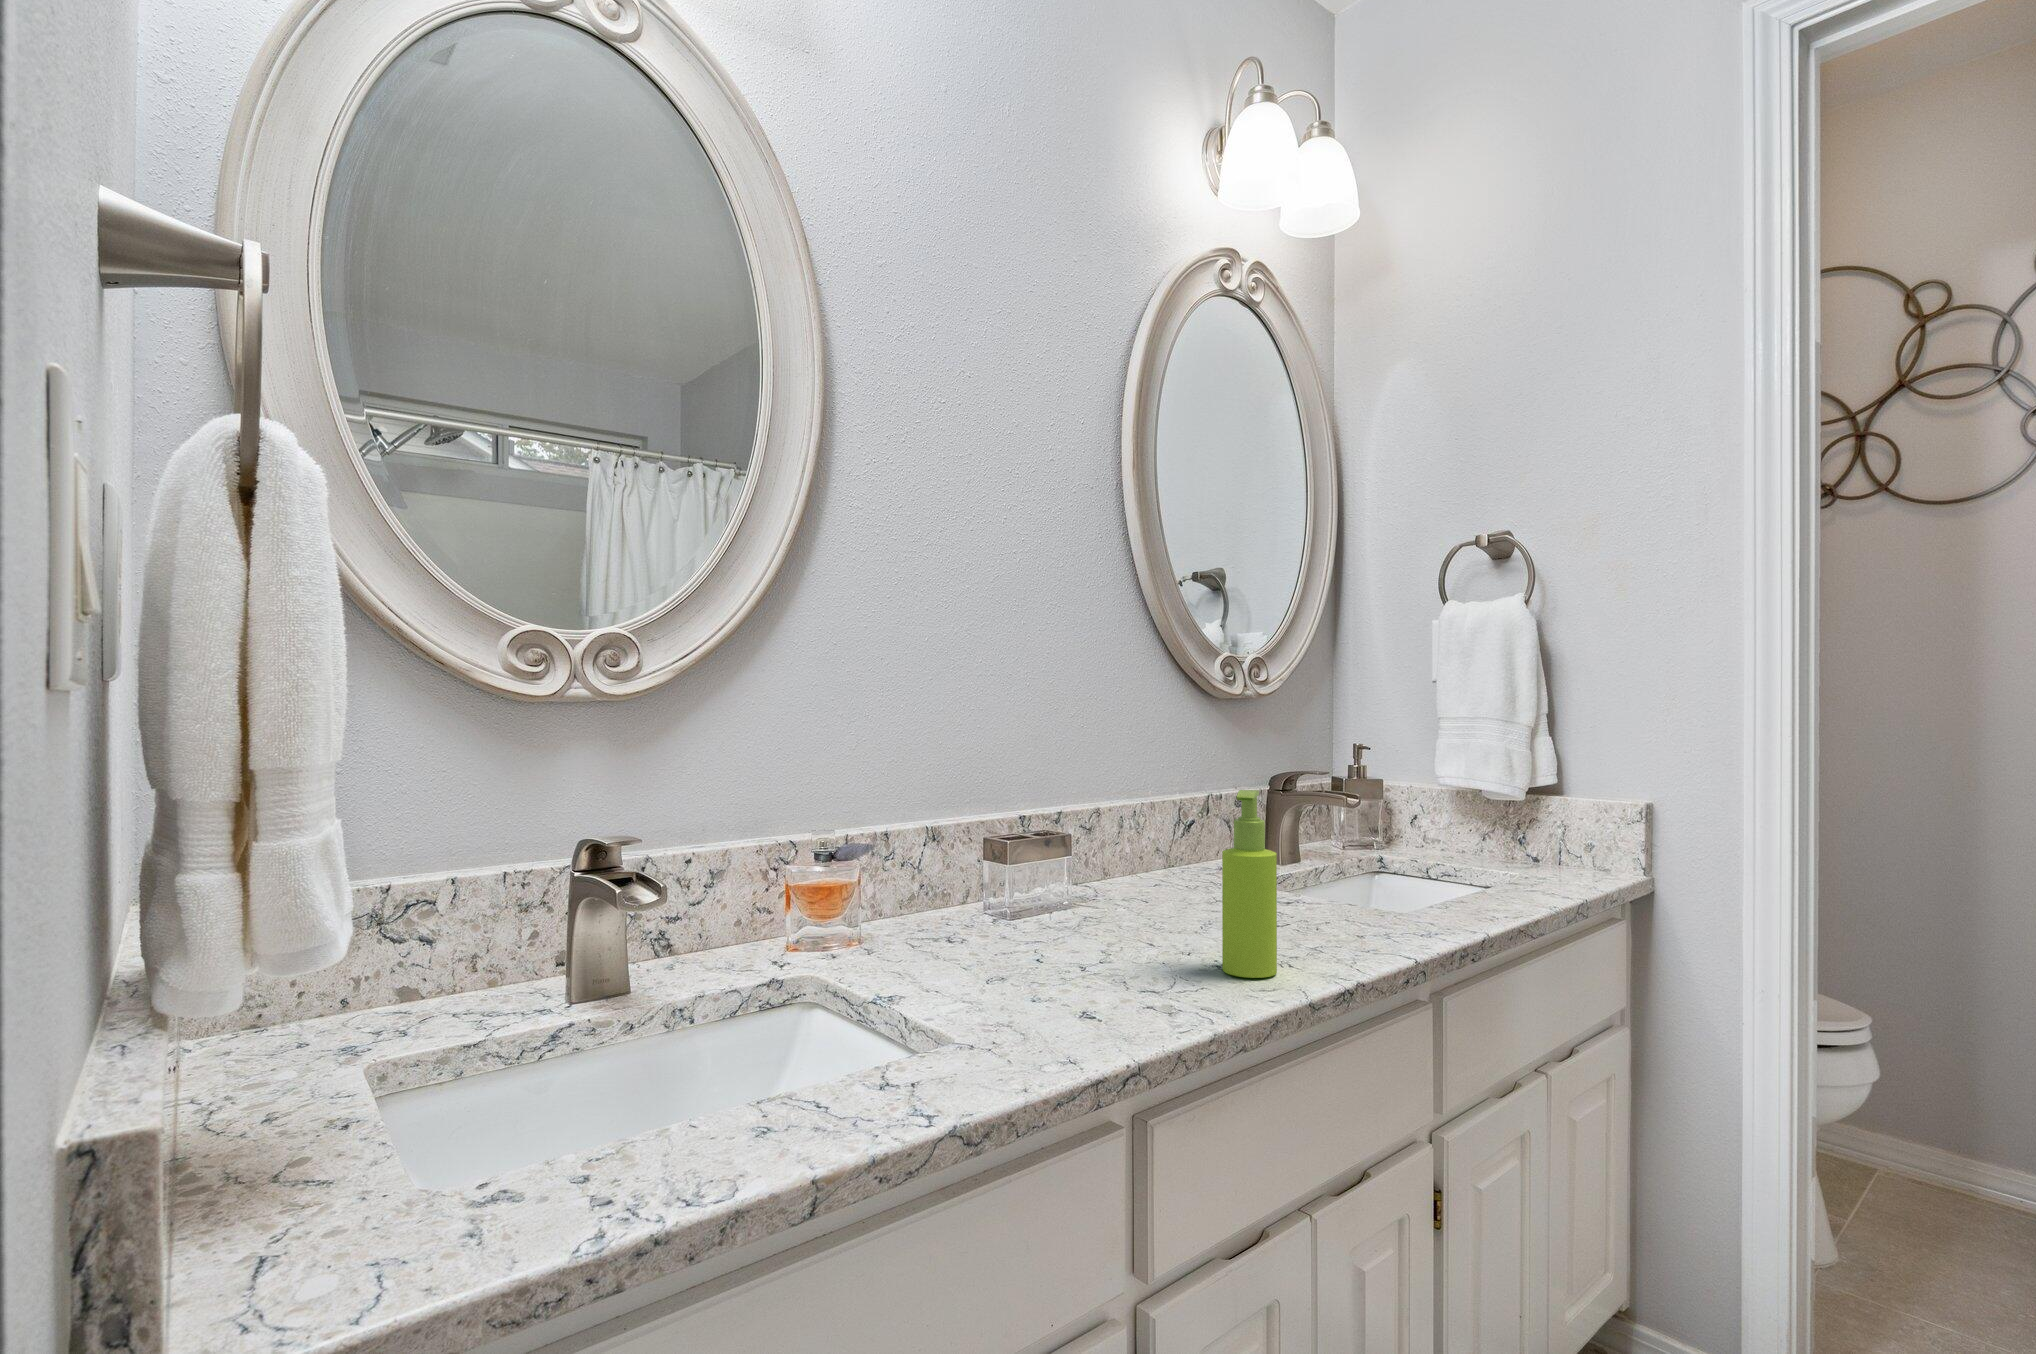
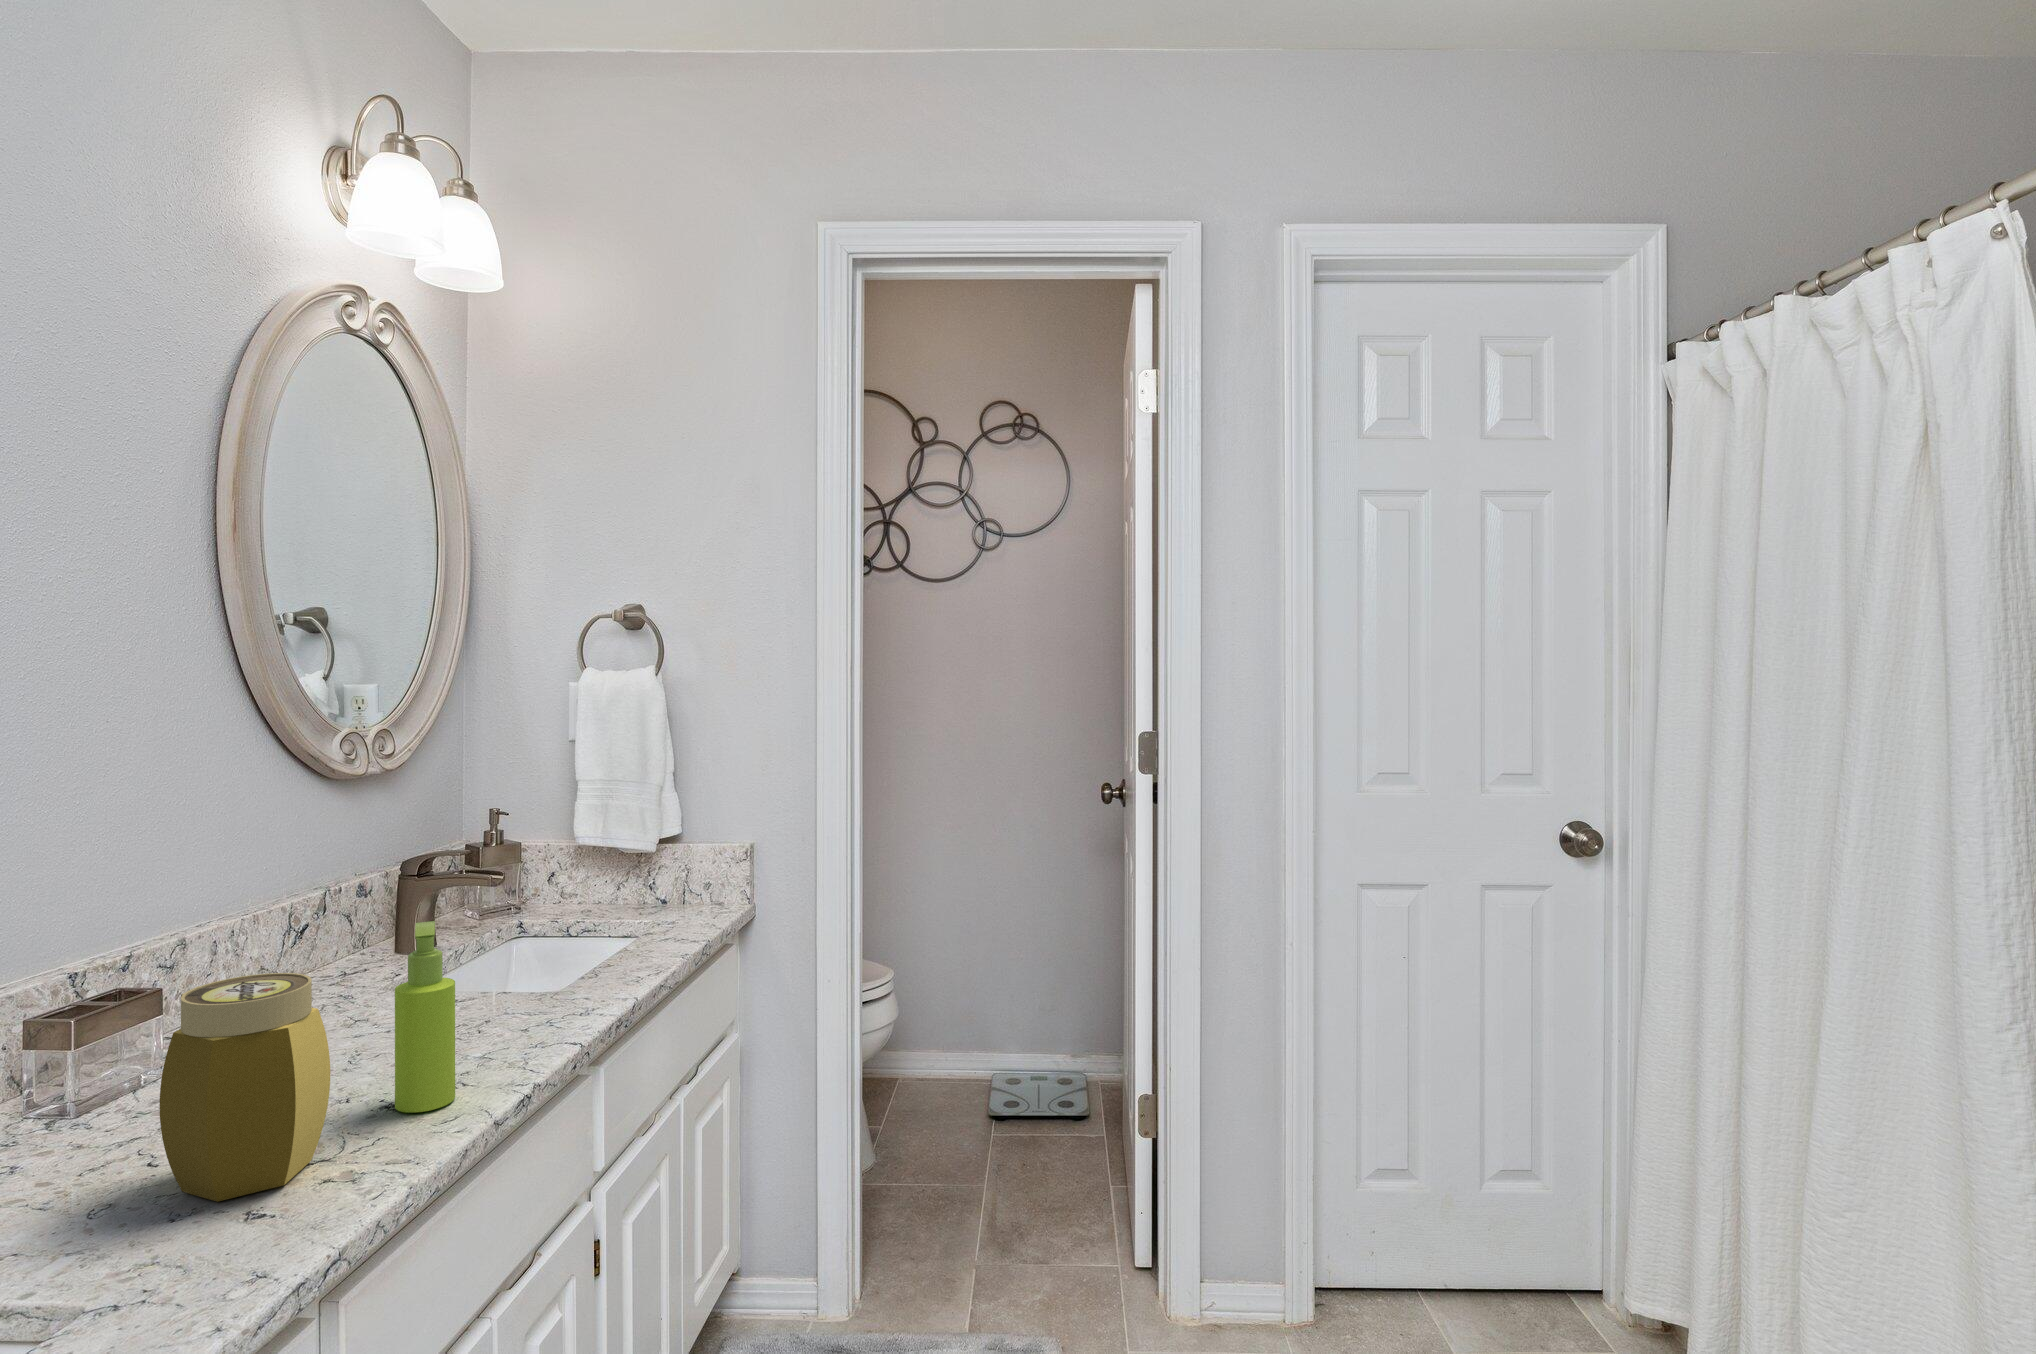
jar: none [1033,810,1159,1001] -> present [160,973,330,1202]

